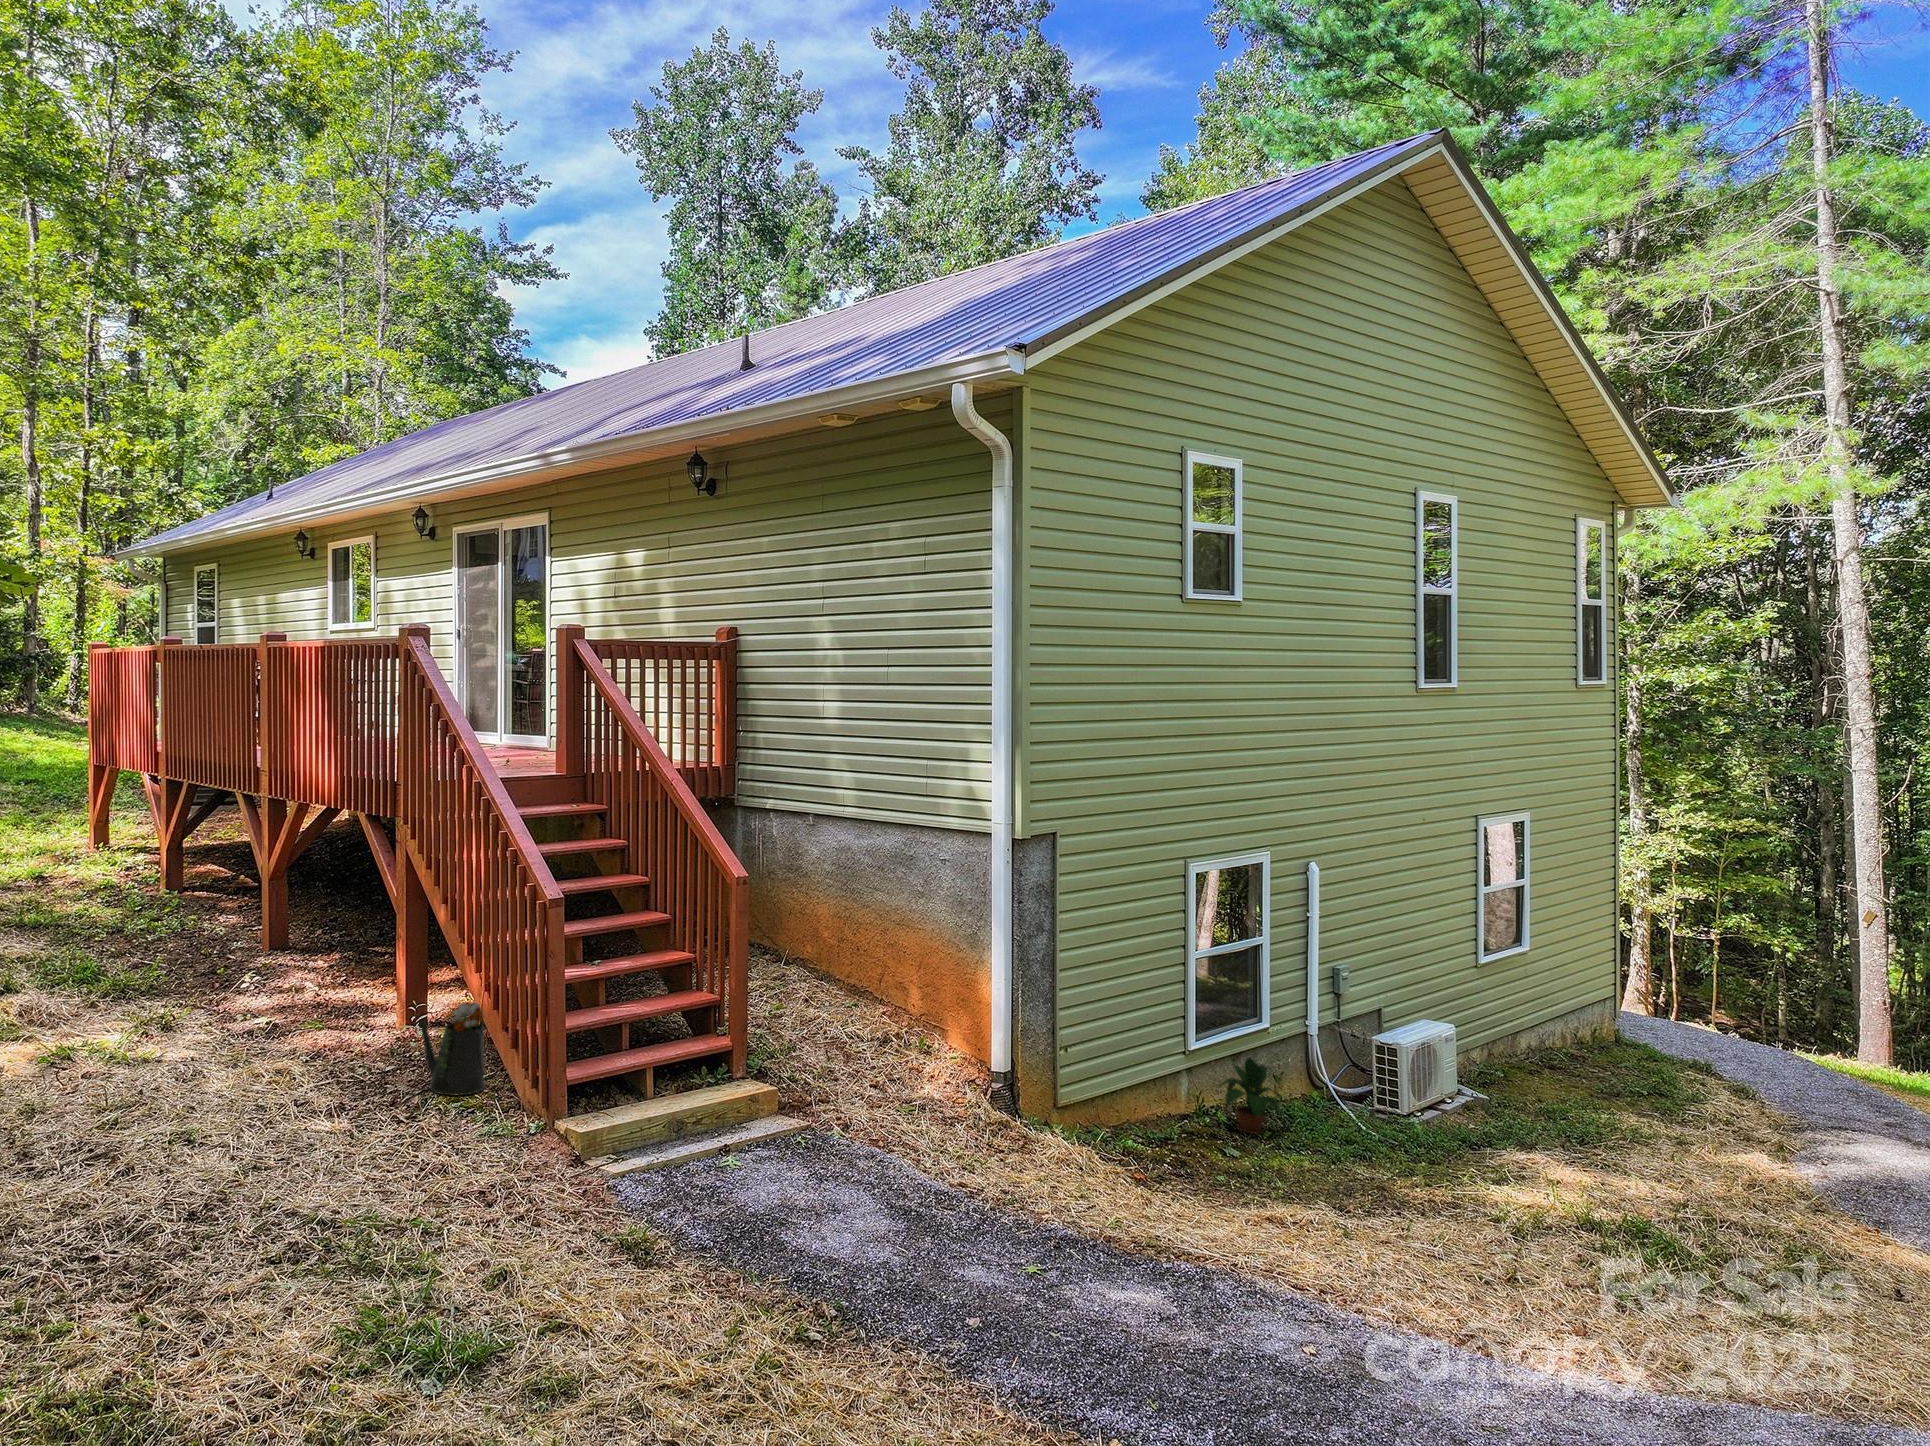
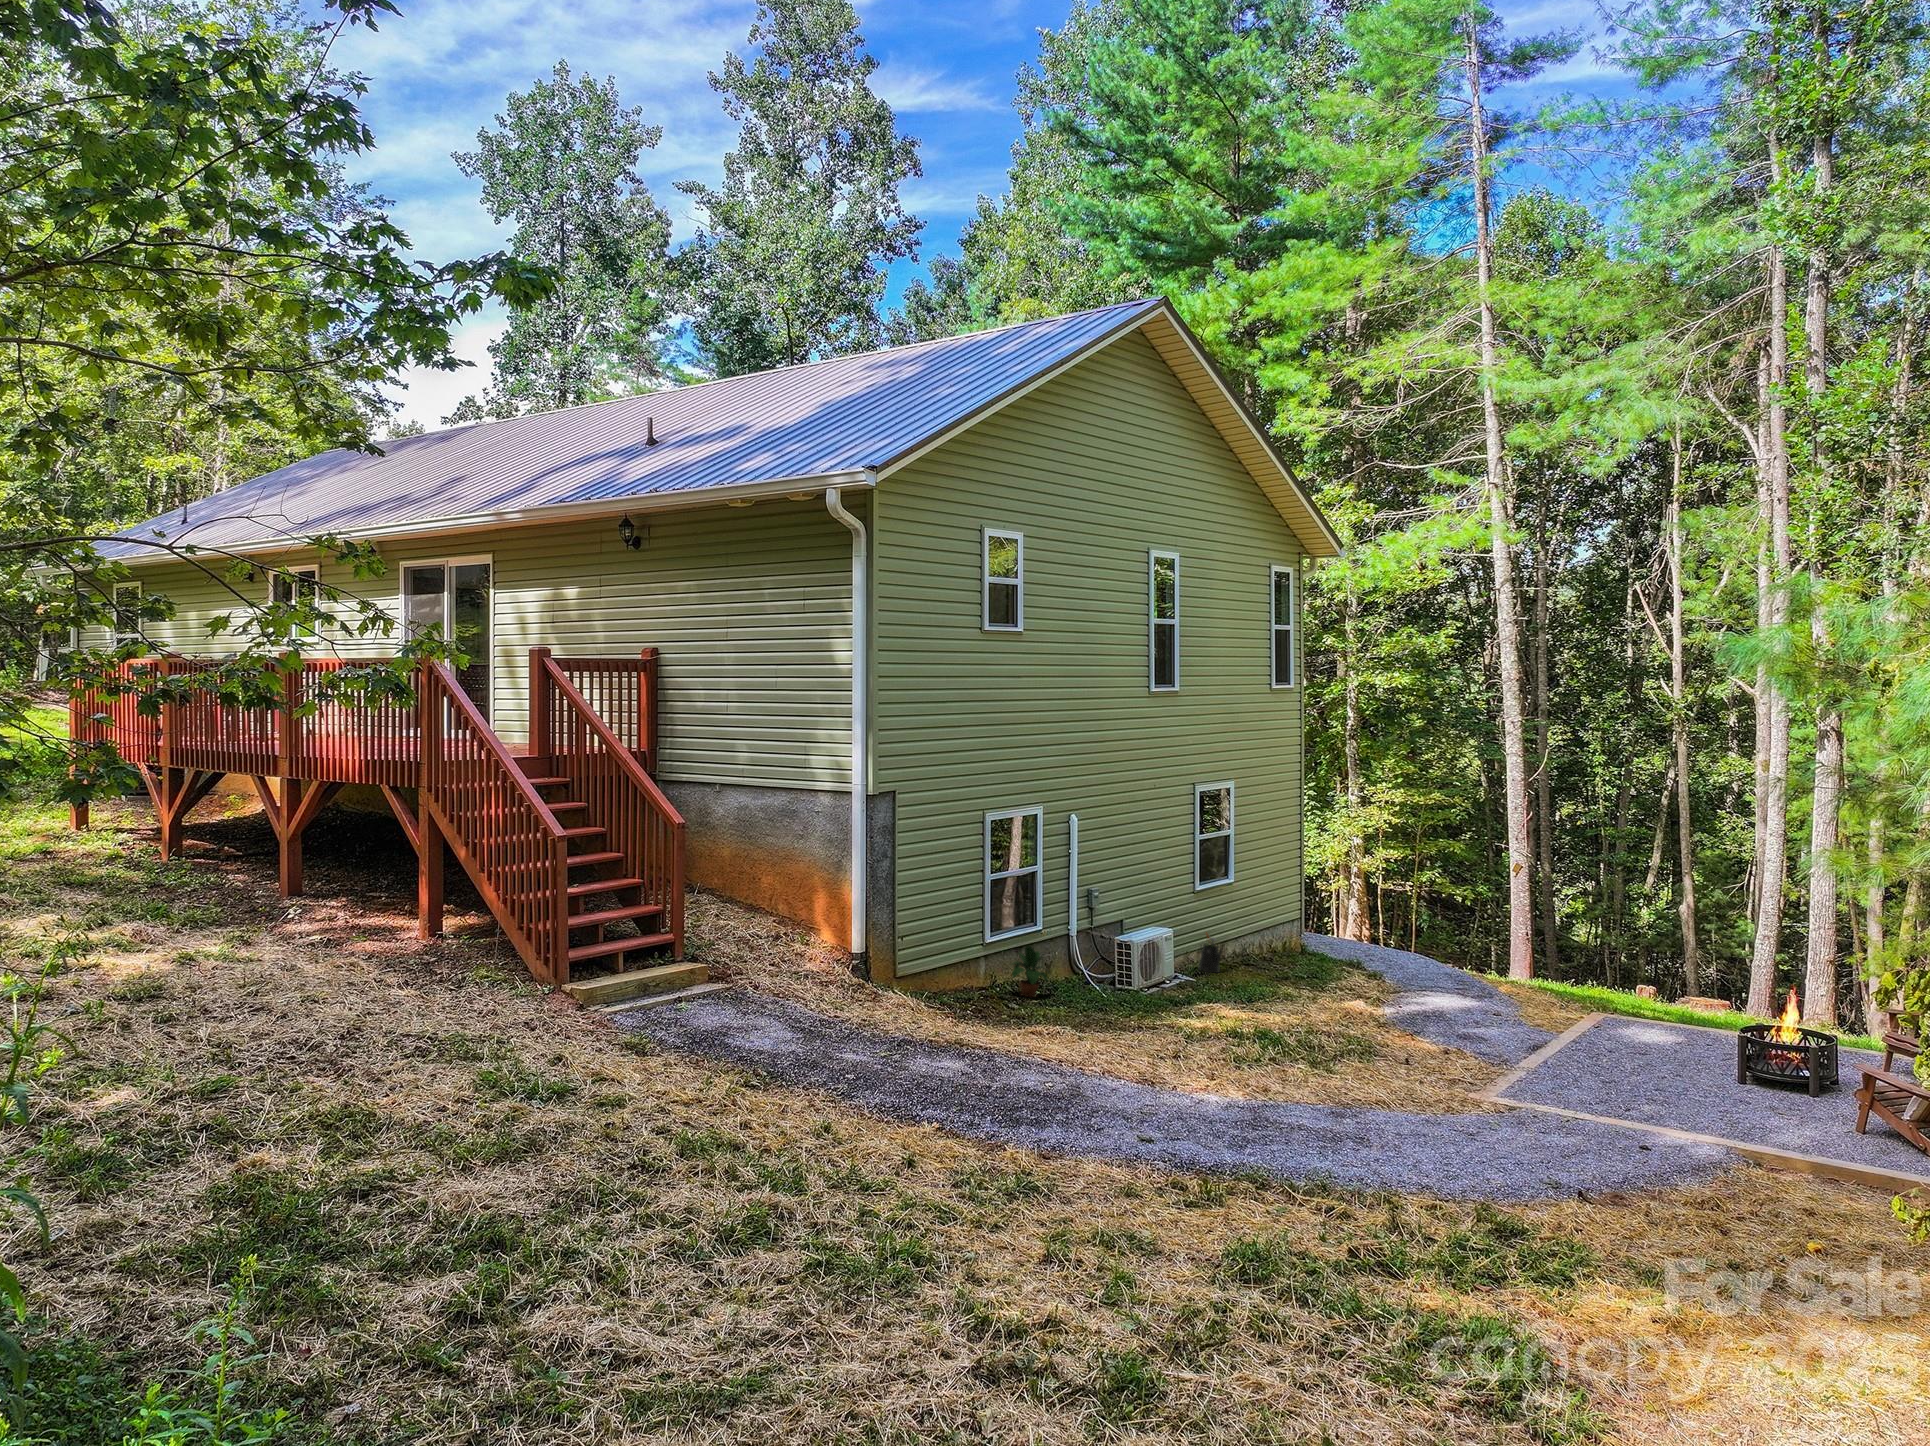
watering can: present [420,1002,488,1096] -> present [1199,932,1222,973]

